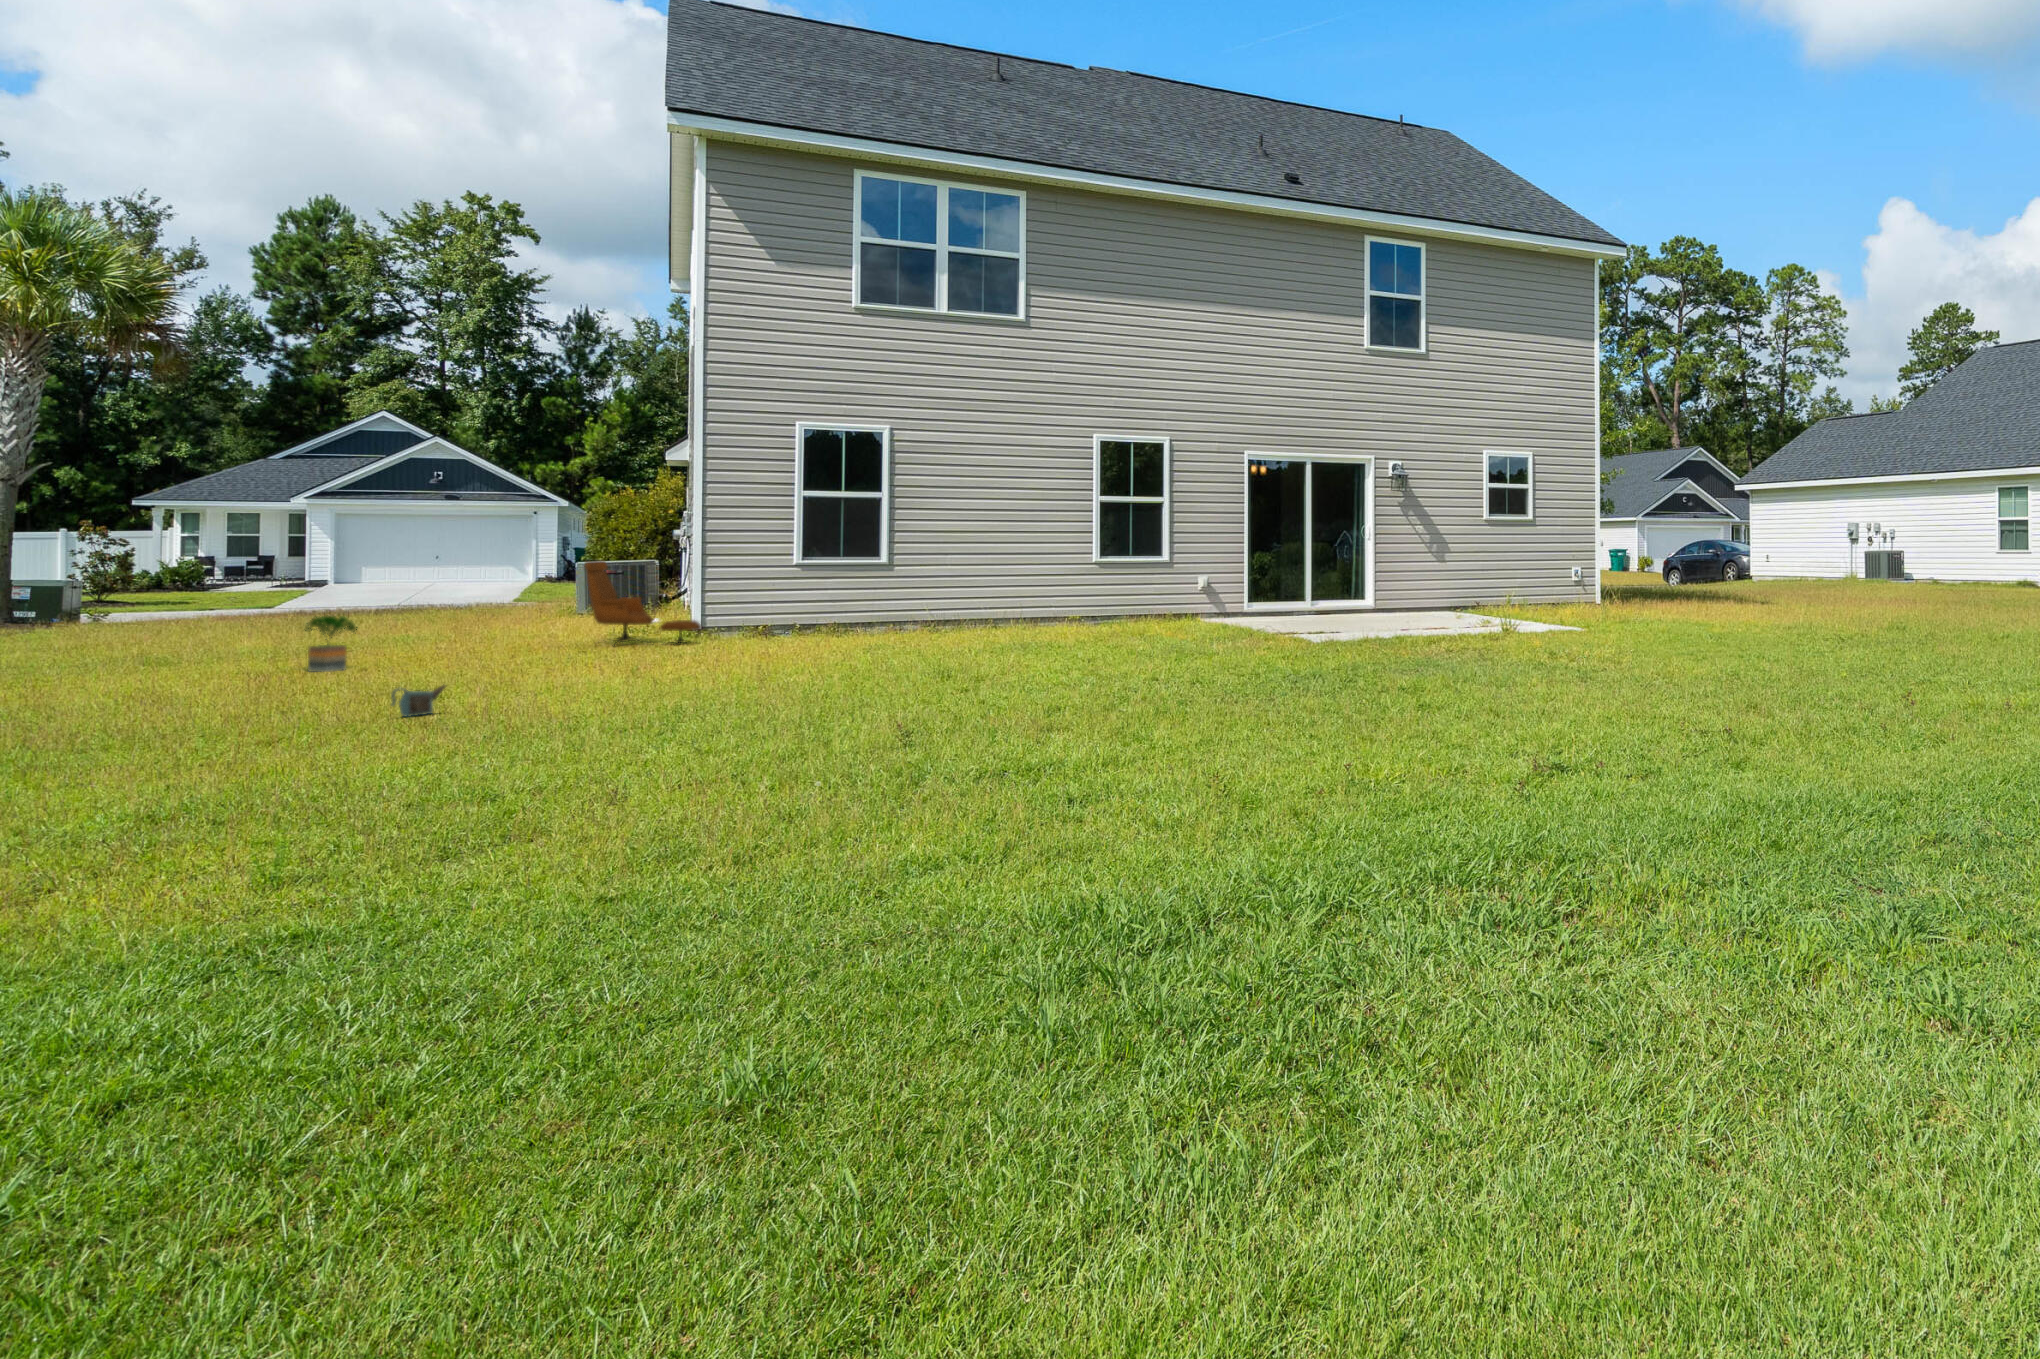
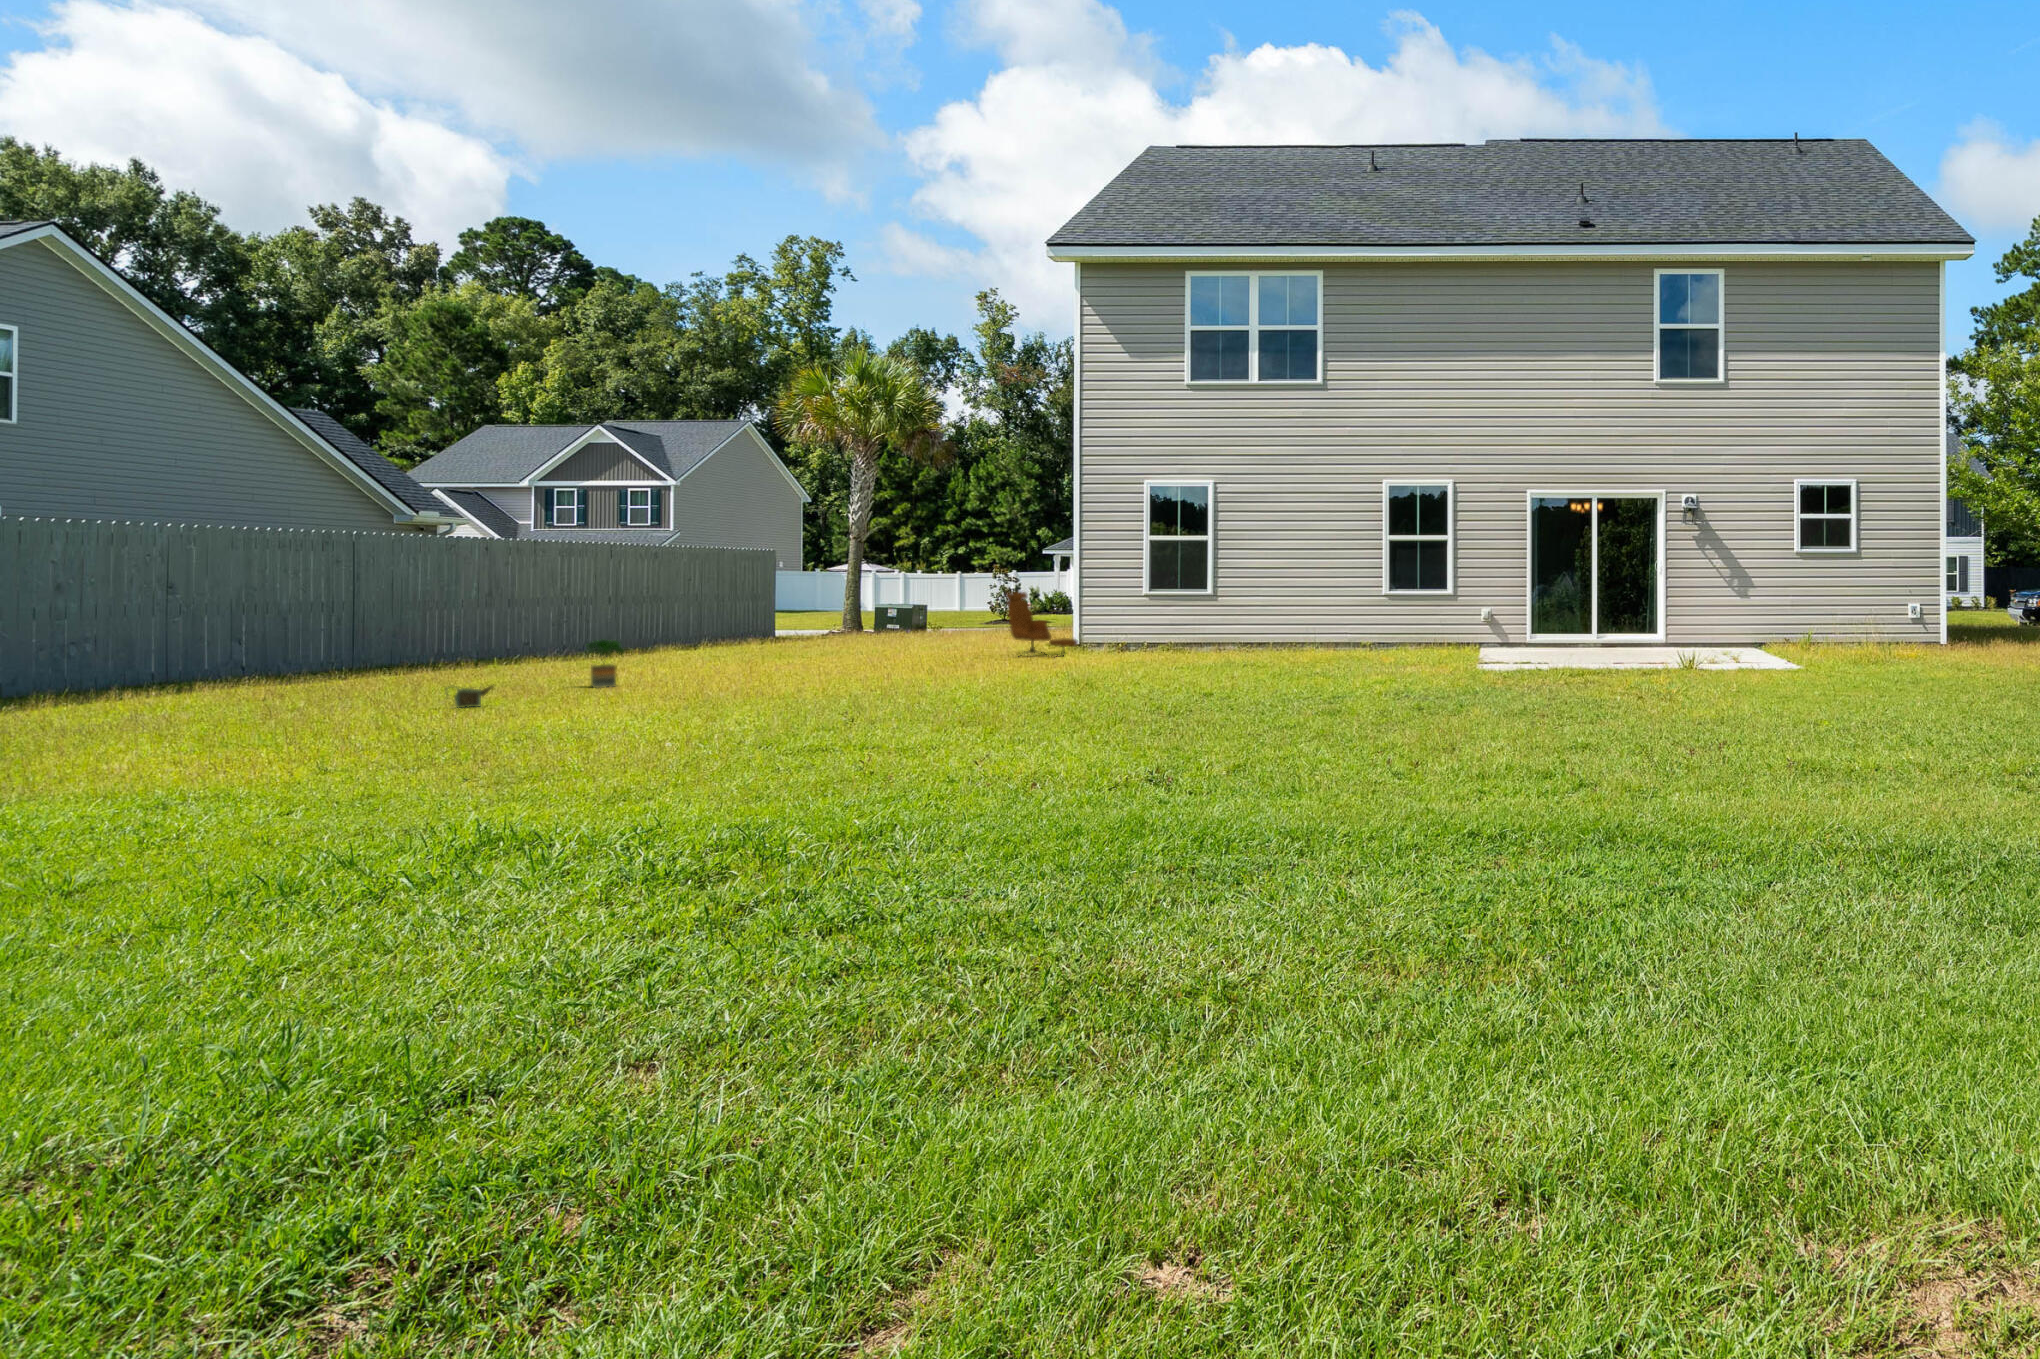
potted tree: present [304,615,358,672] -> present [586,639,625,688]
watering can: present [391,685,446,717] -> present [446,684,494,708]

